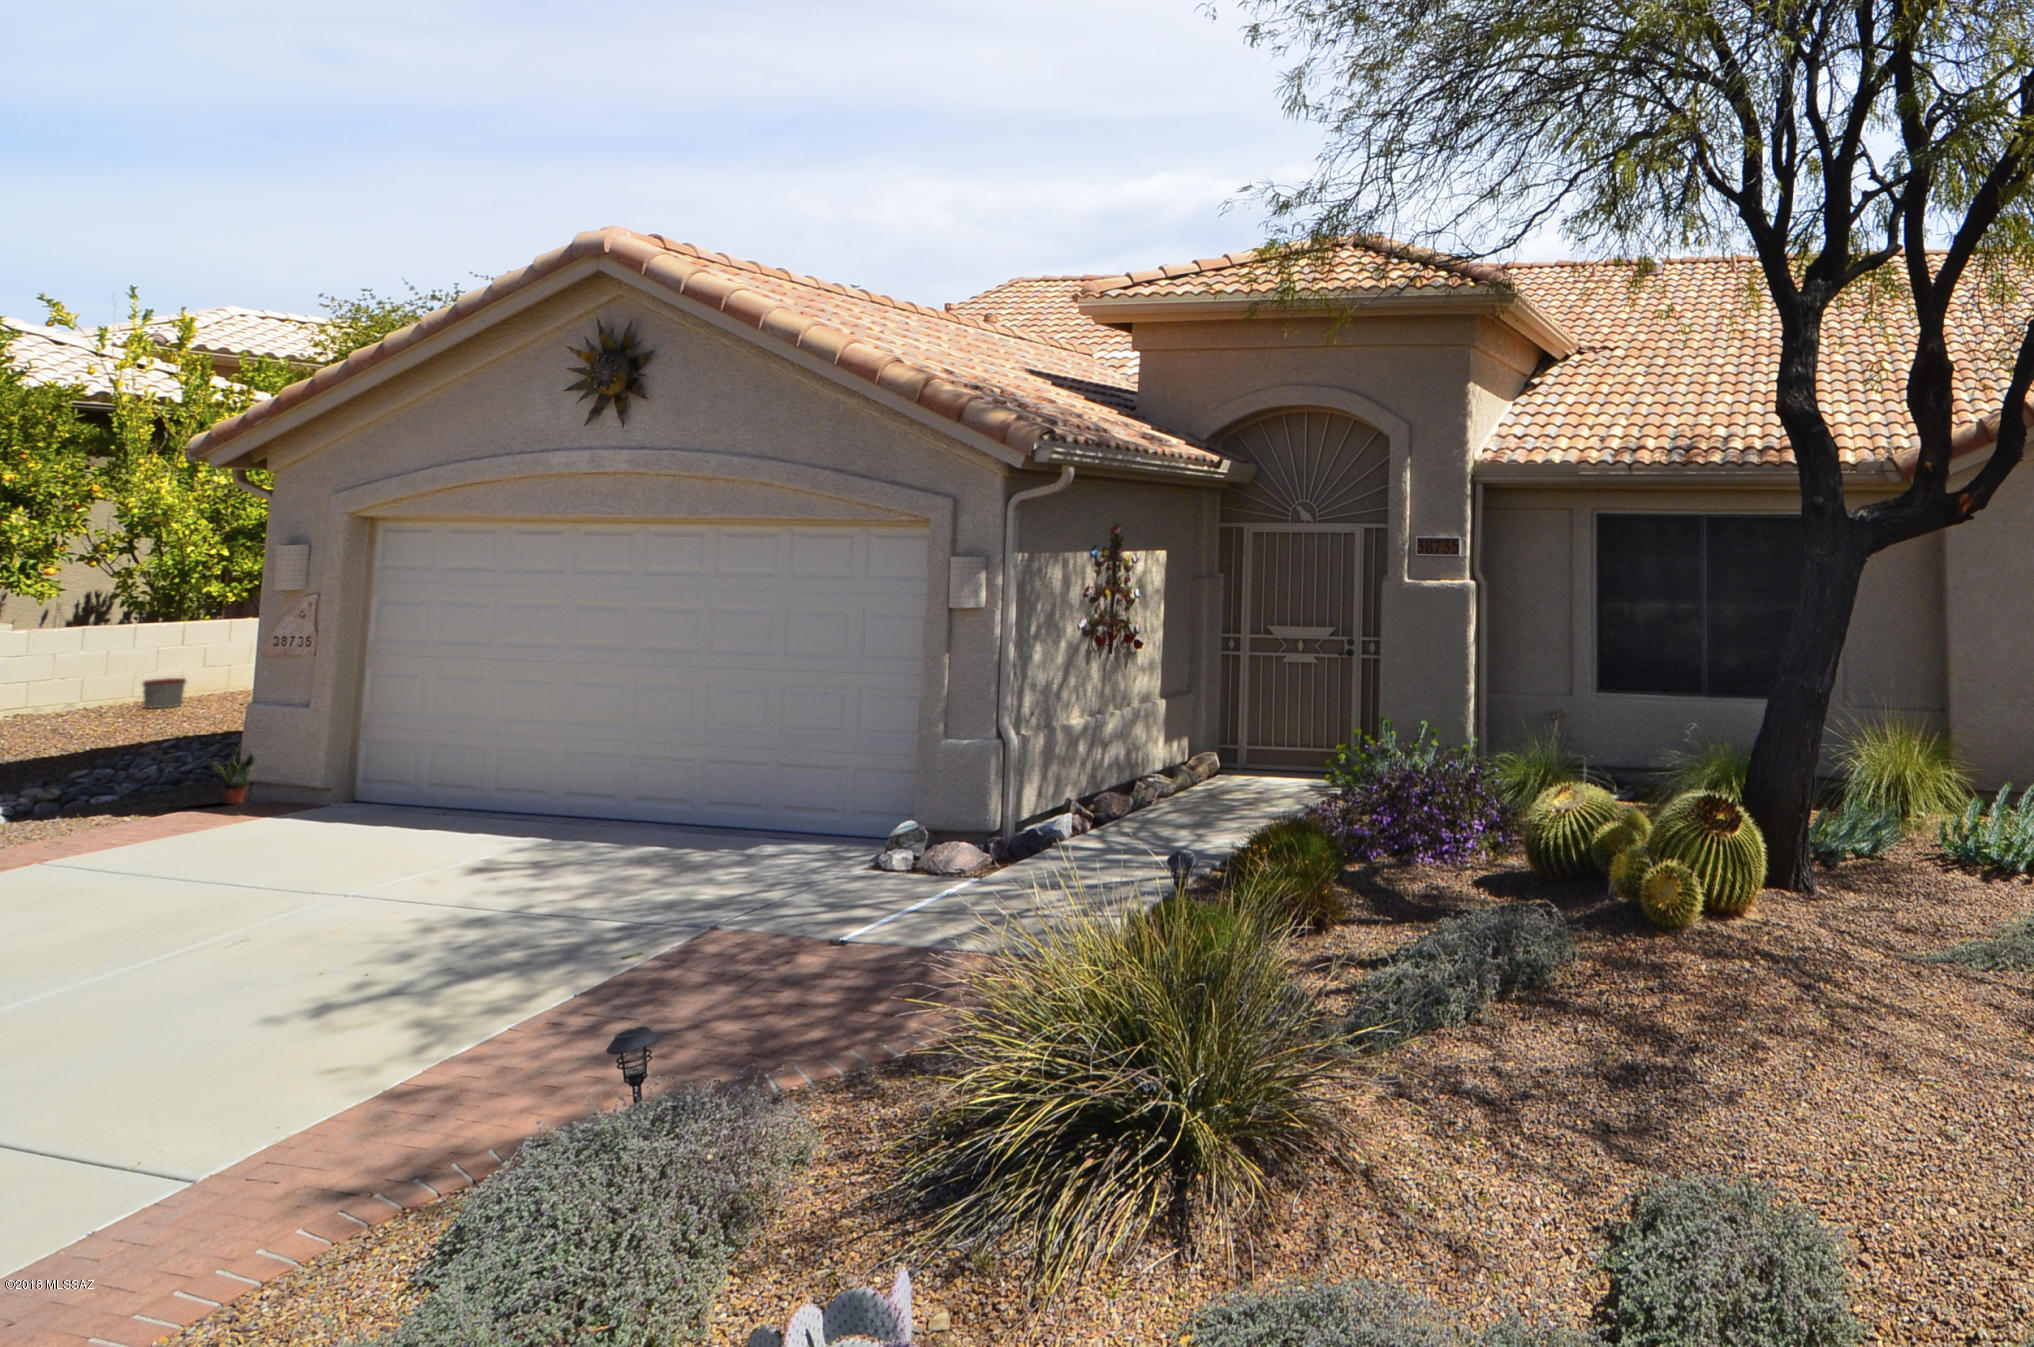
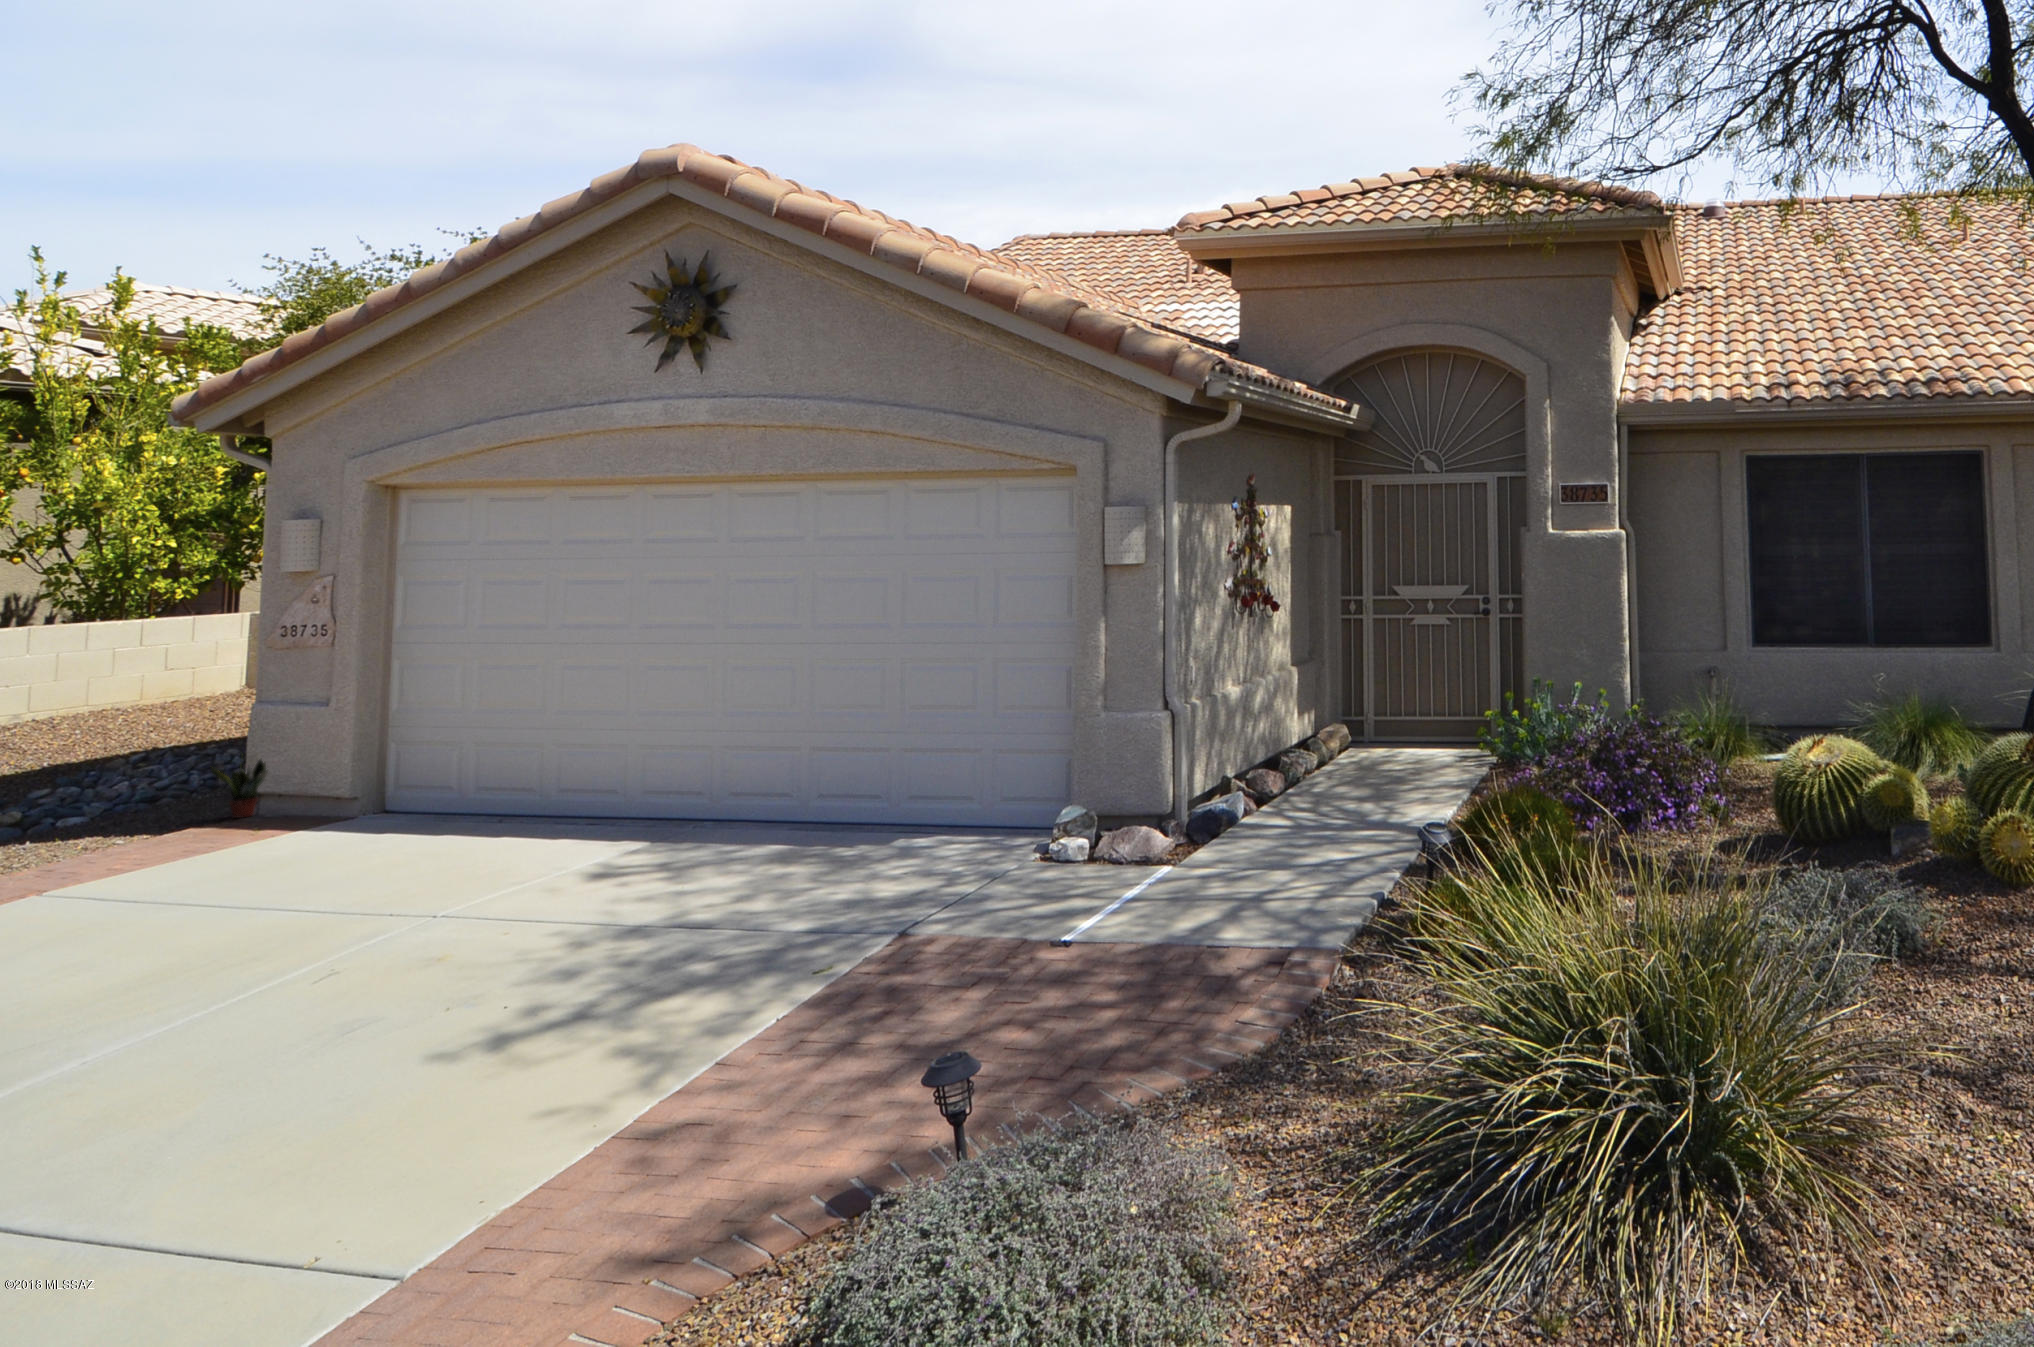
bucket: present [143,678,186,709] -> none [85,684,137,719]

